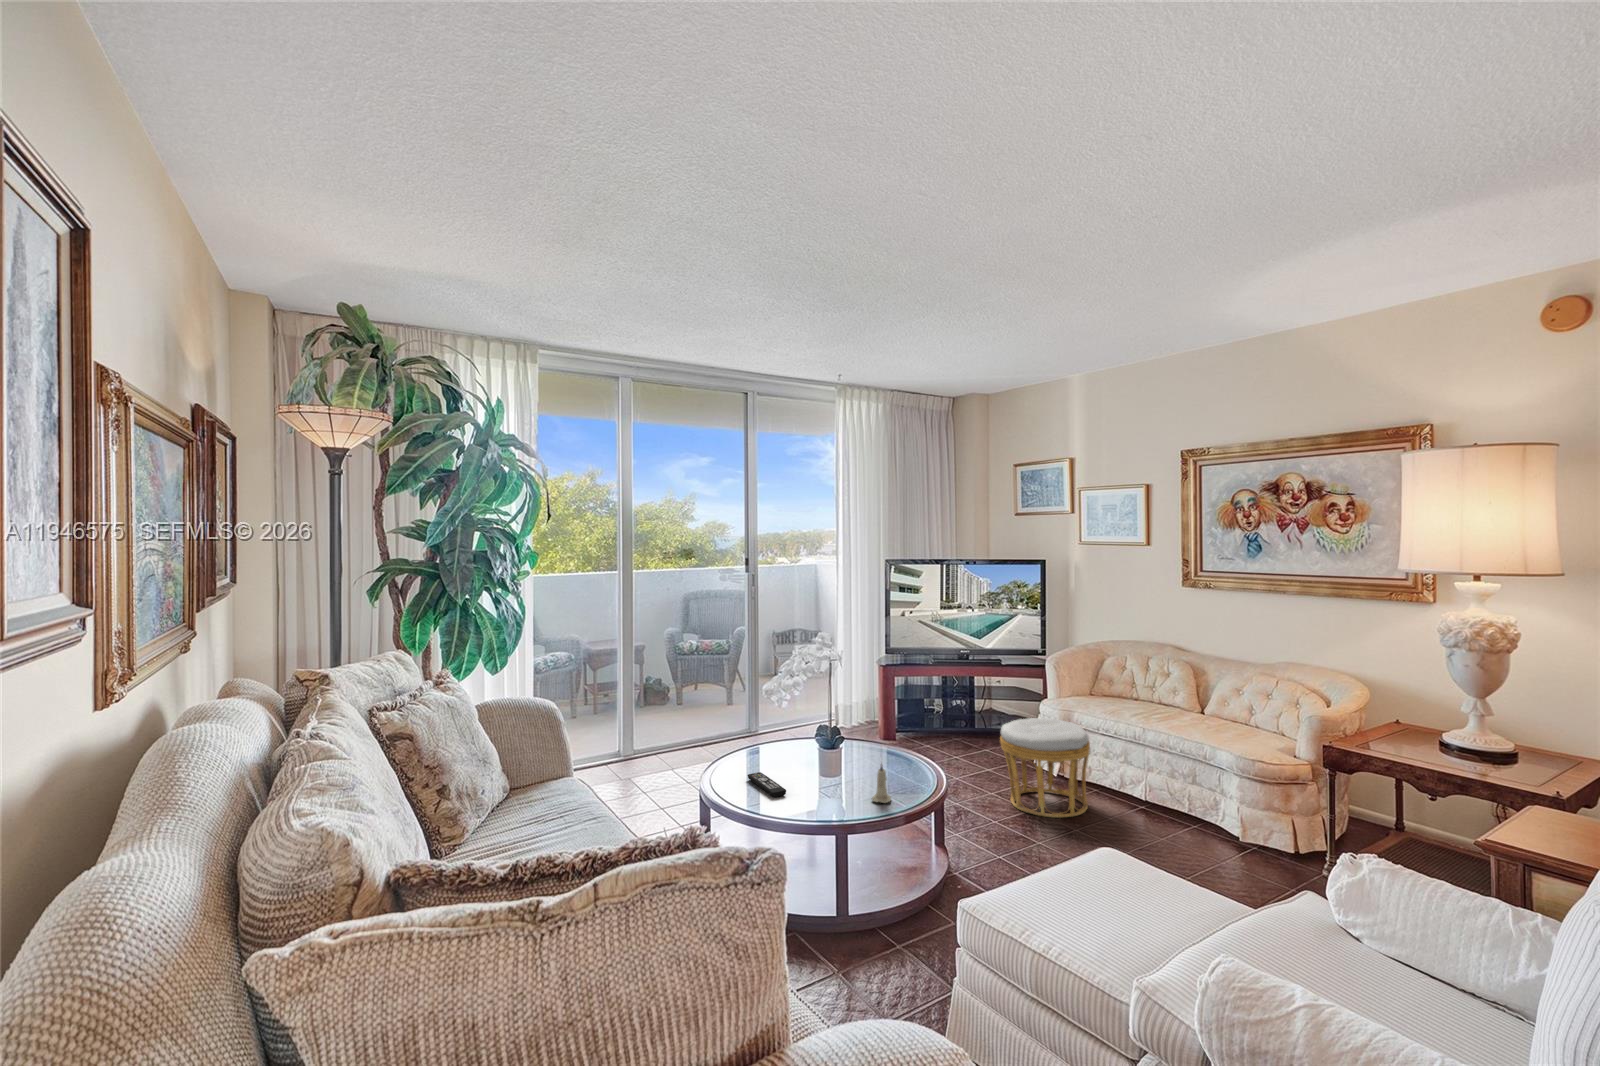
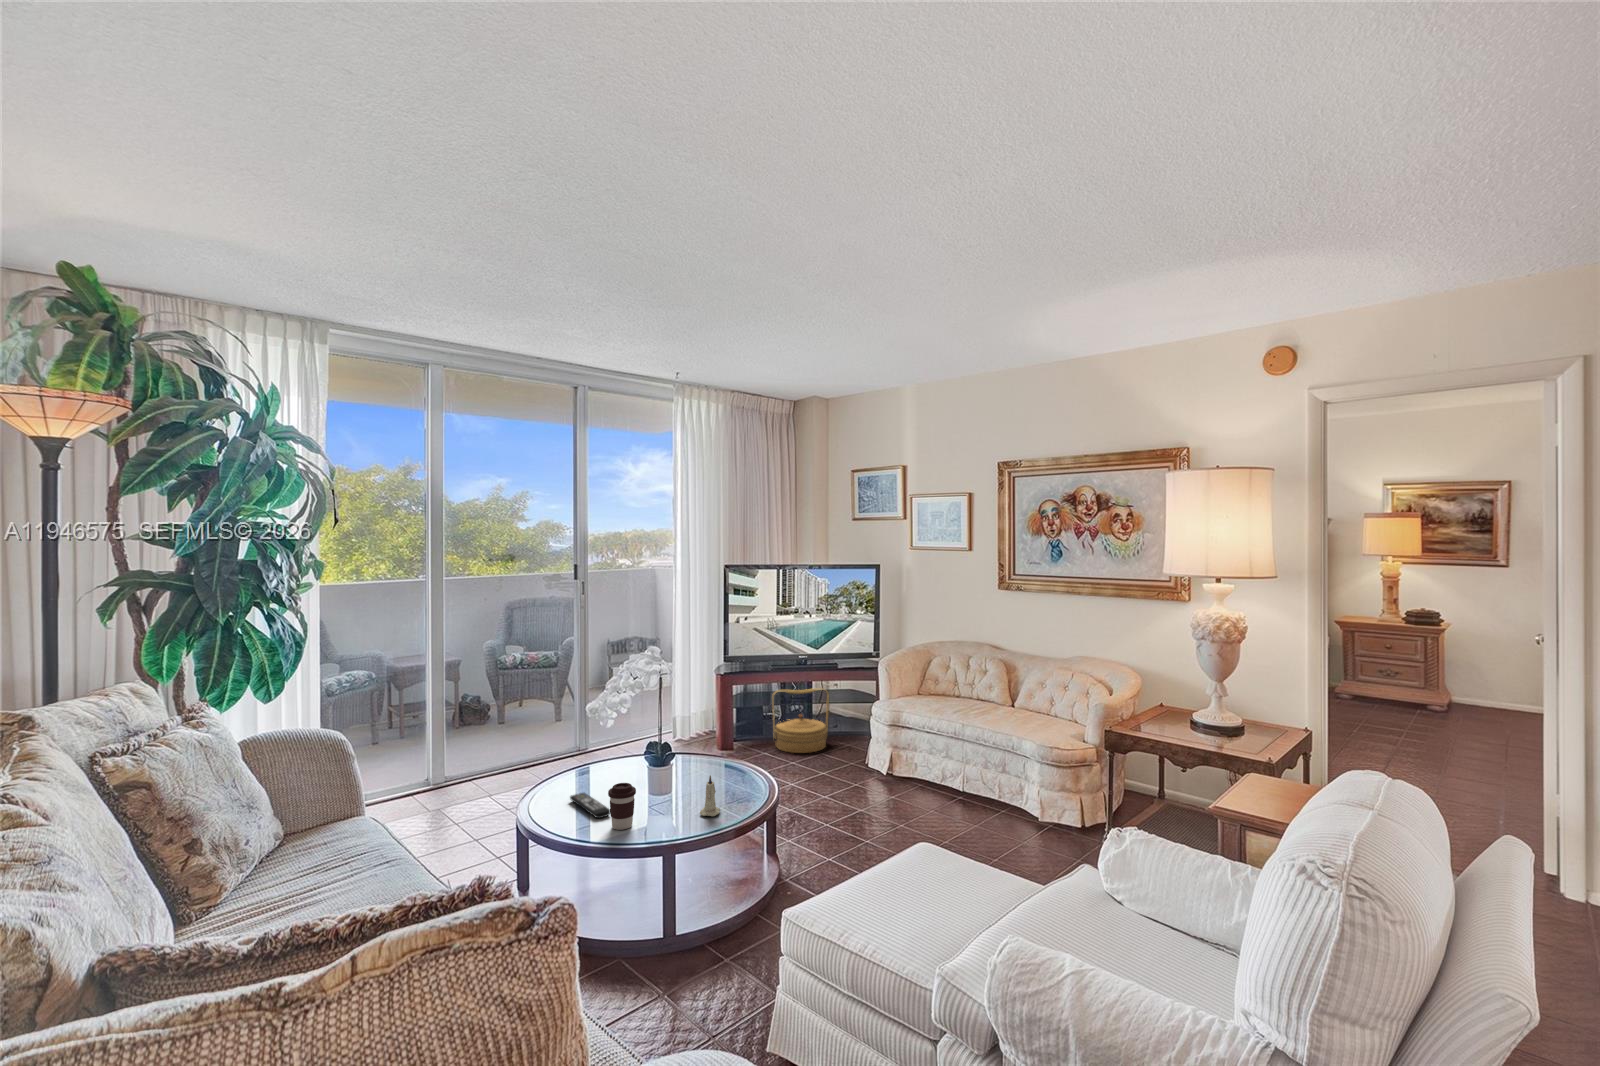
woven basket: none [936,685,995,750] -> present [772,688,829,753]
ottoman: present [1000,718,1090,818] -> none [831,719,913,815]
coffee cup: none [784,764,810,809] -> present [608,783,636,830]

